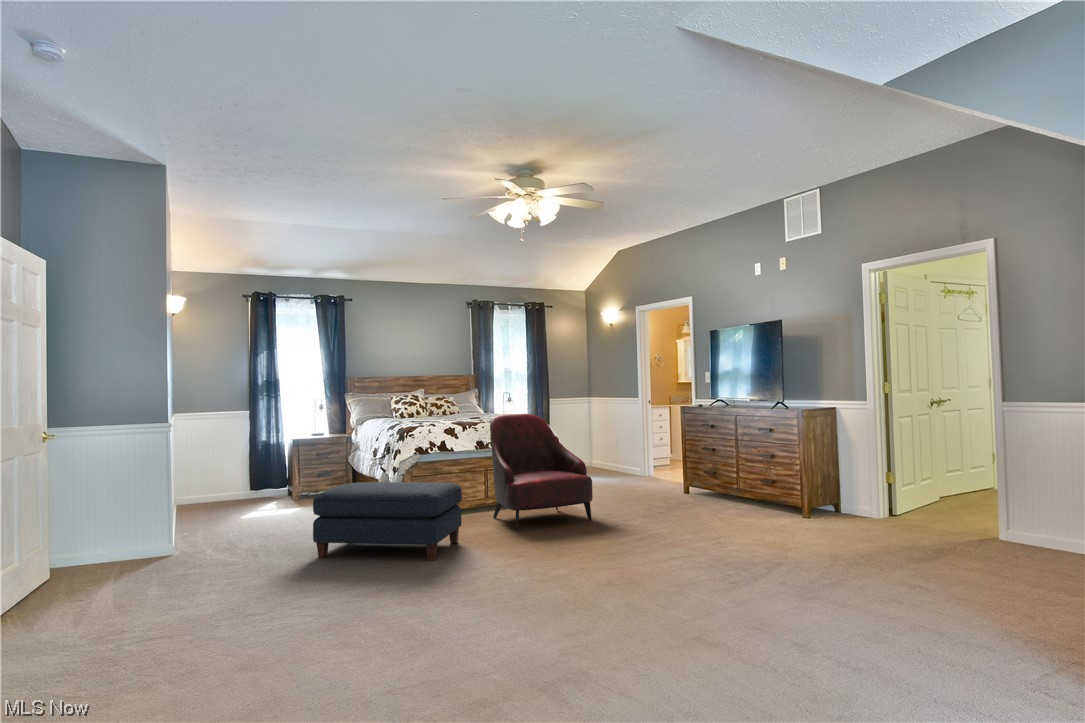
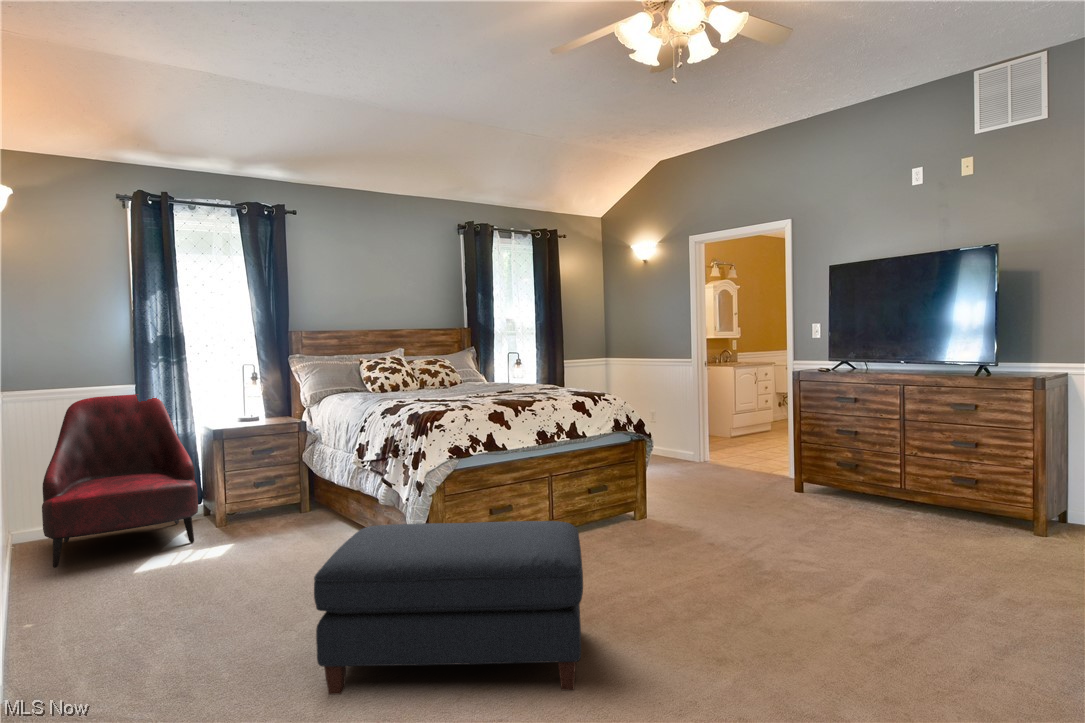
armchair: present [490,414,593,531] -> present [42,394,198,568]

